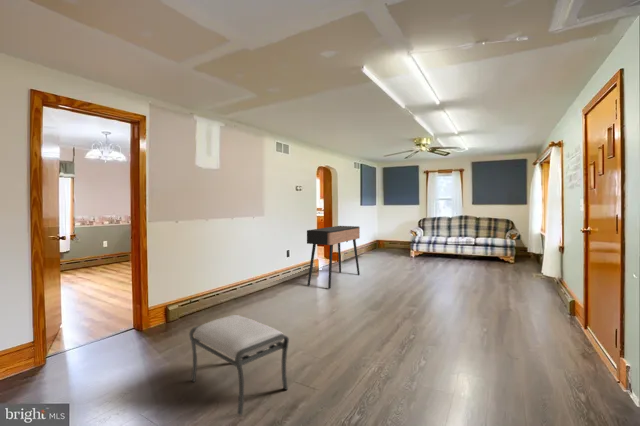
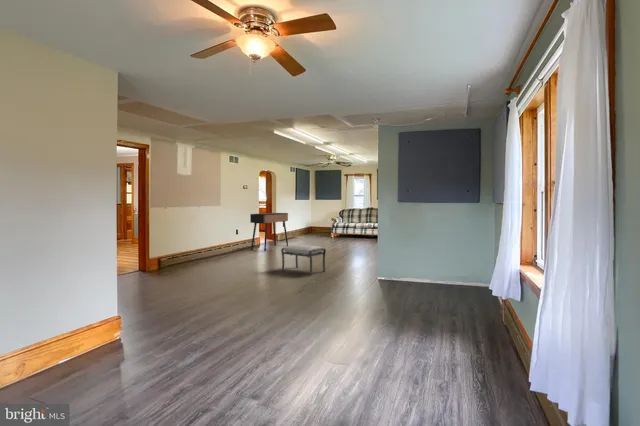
ottoman: present [189,315,289,415] -> present [281,245,326,275]

